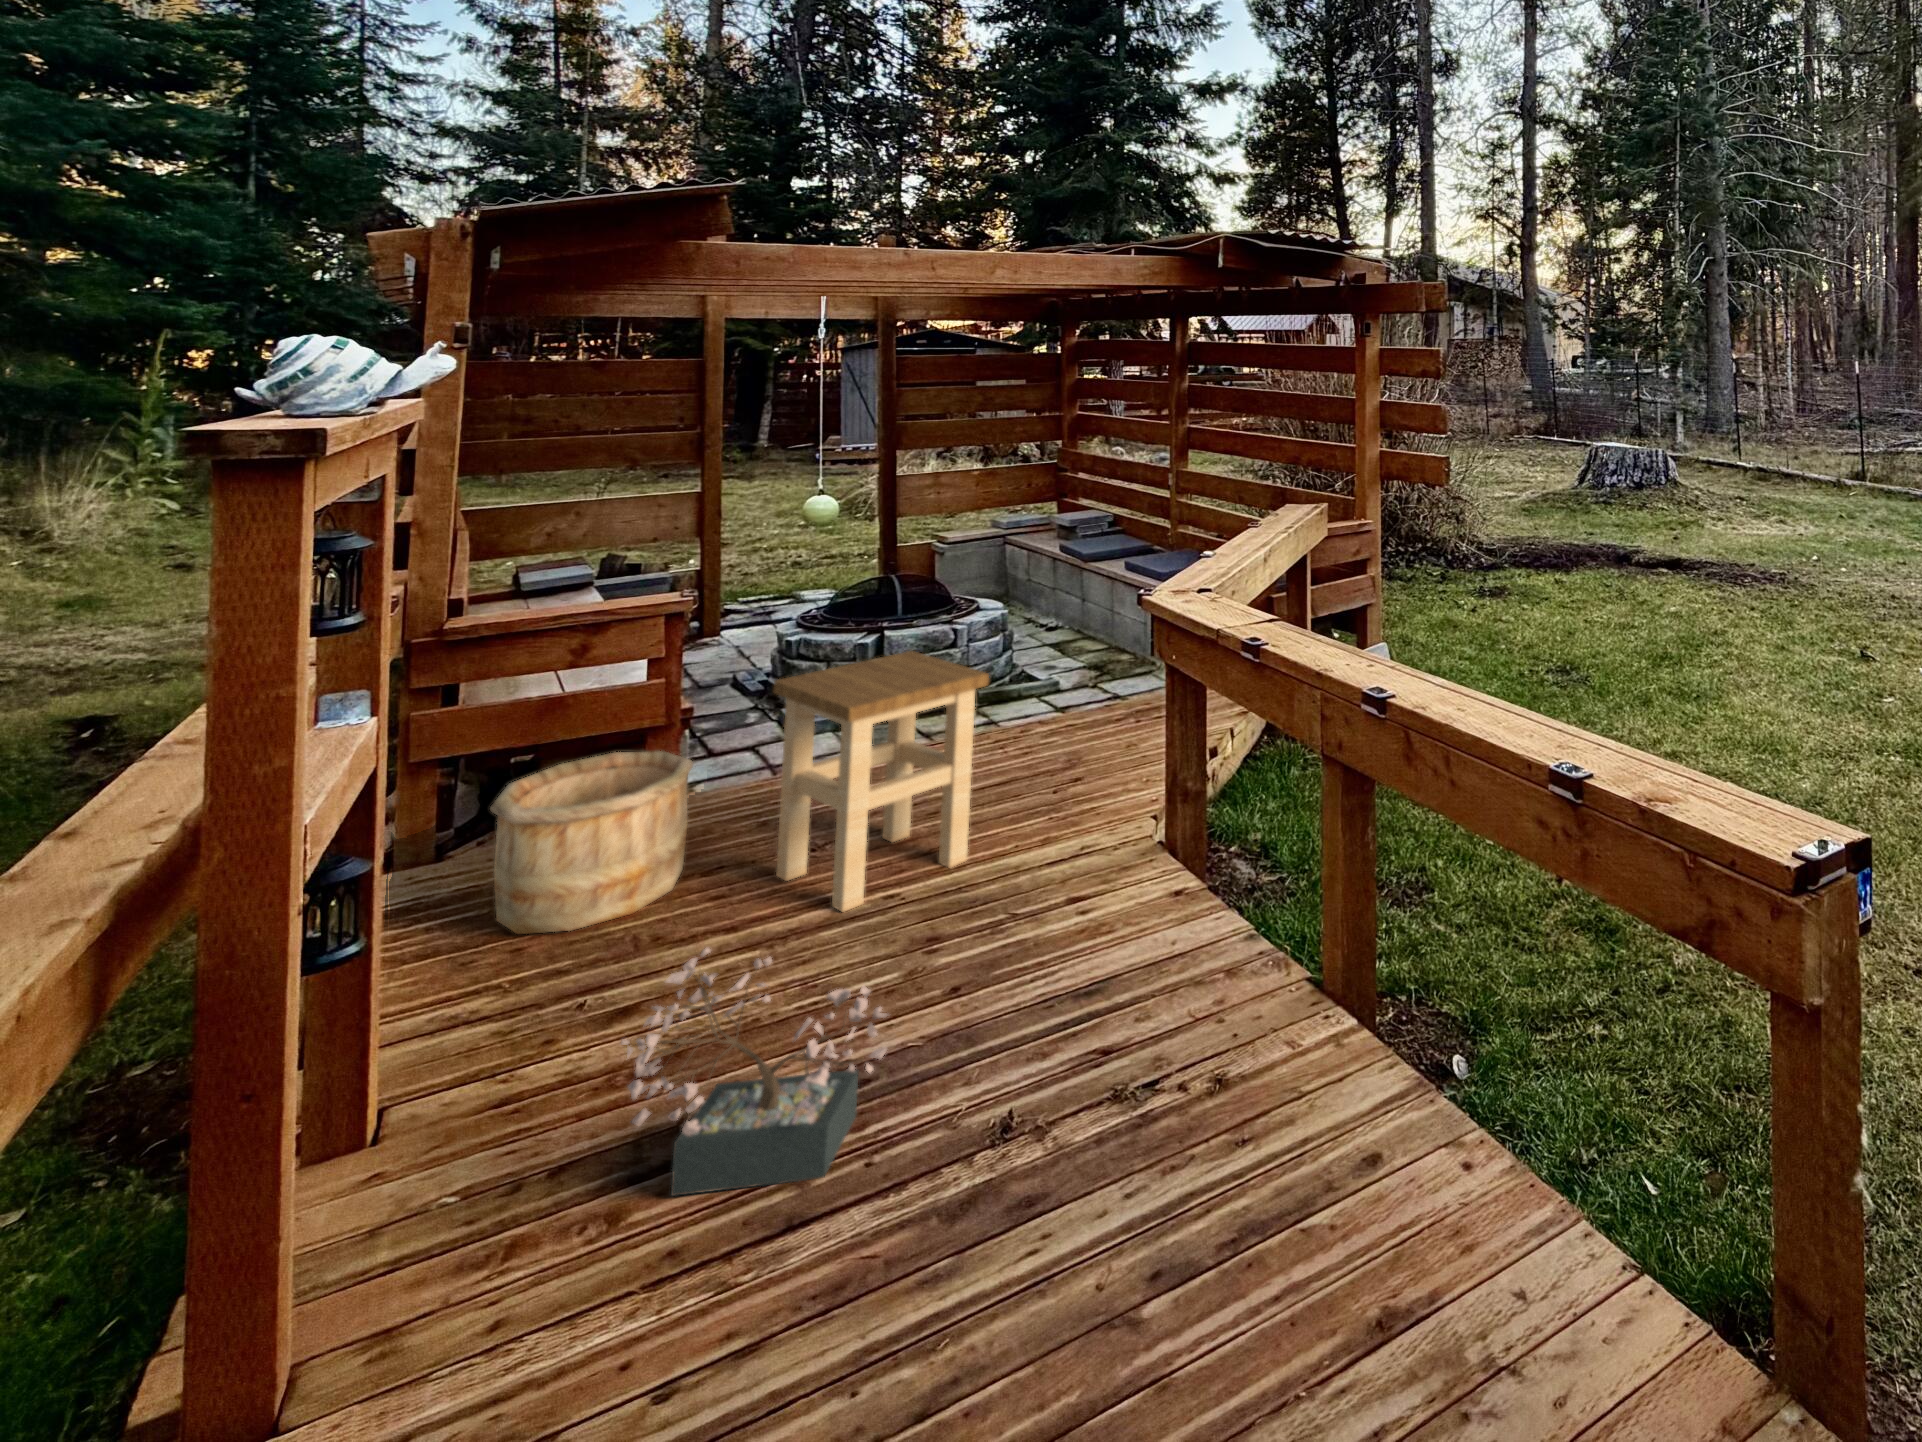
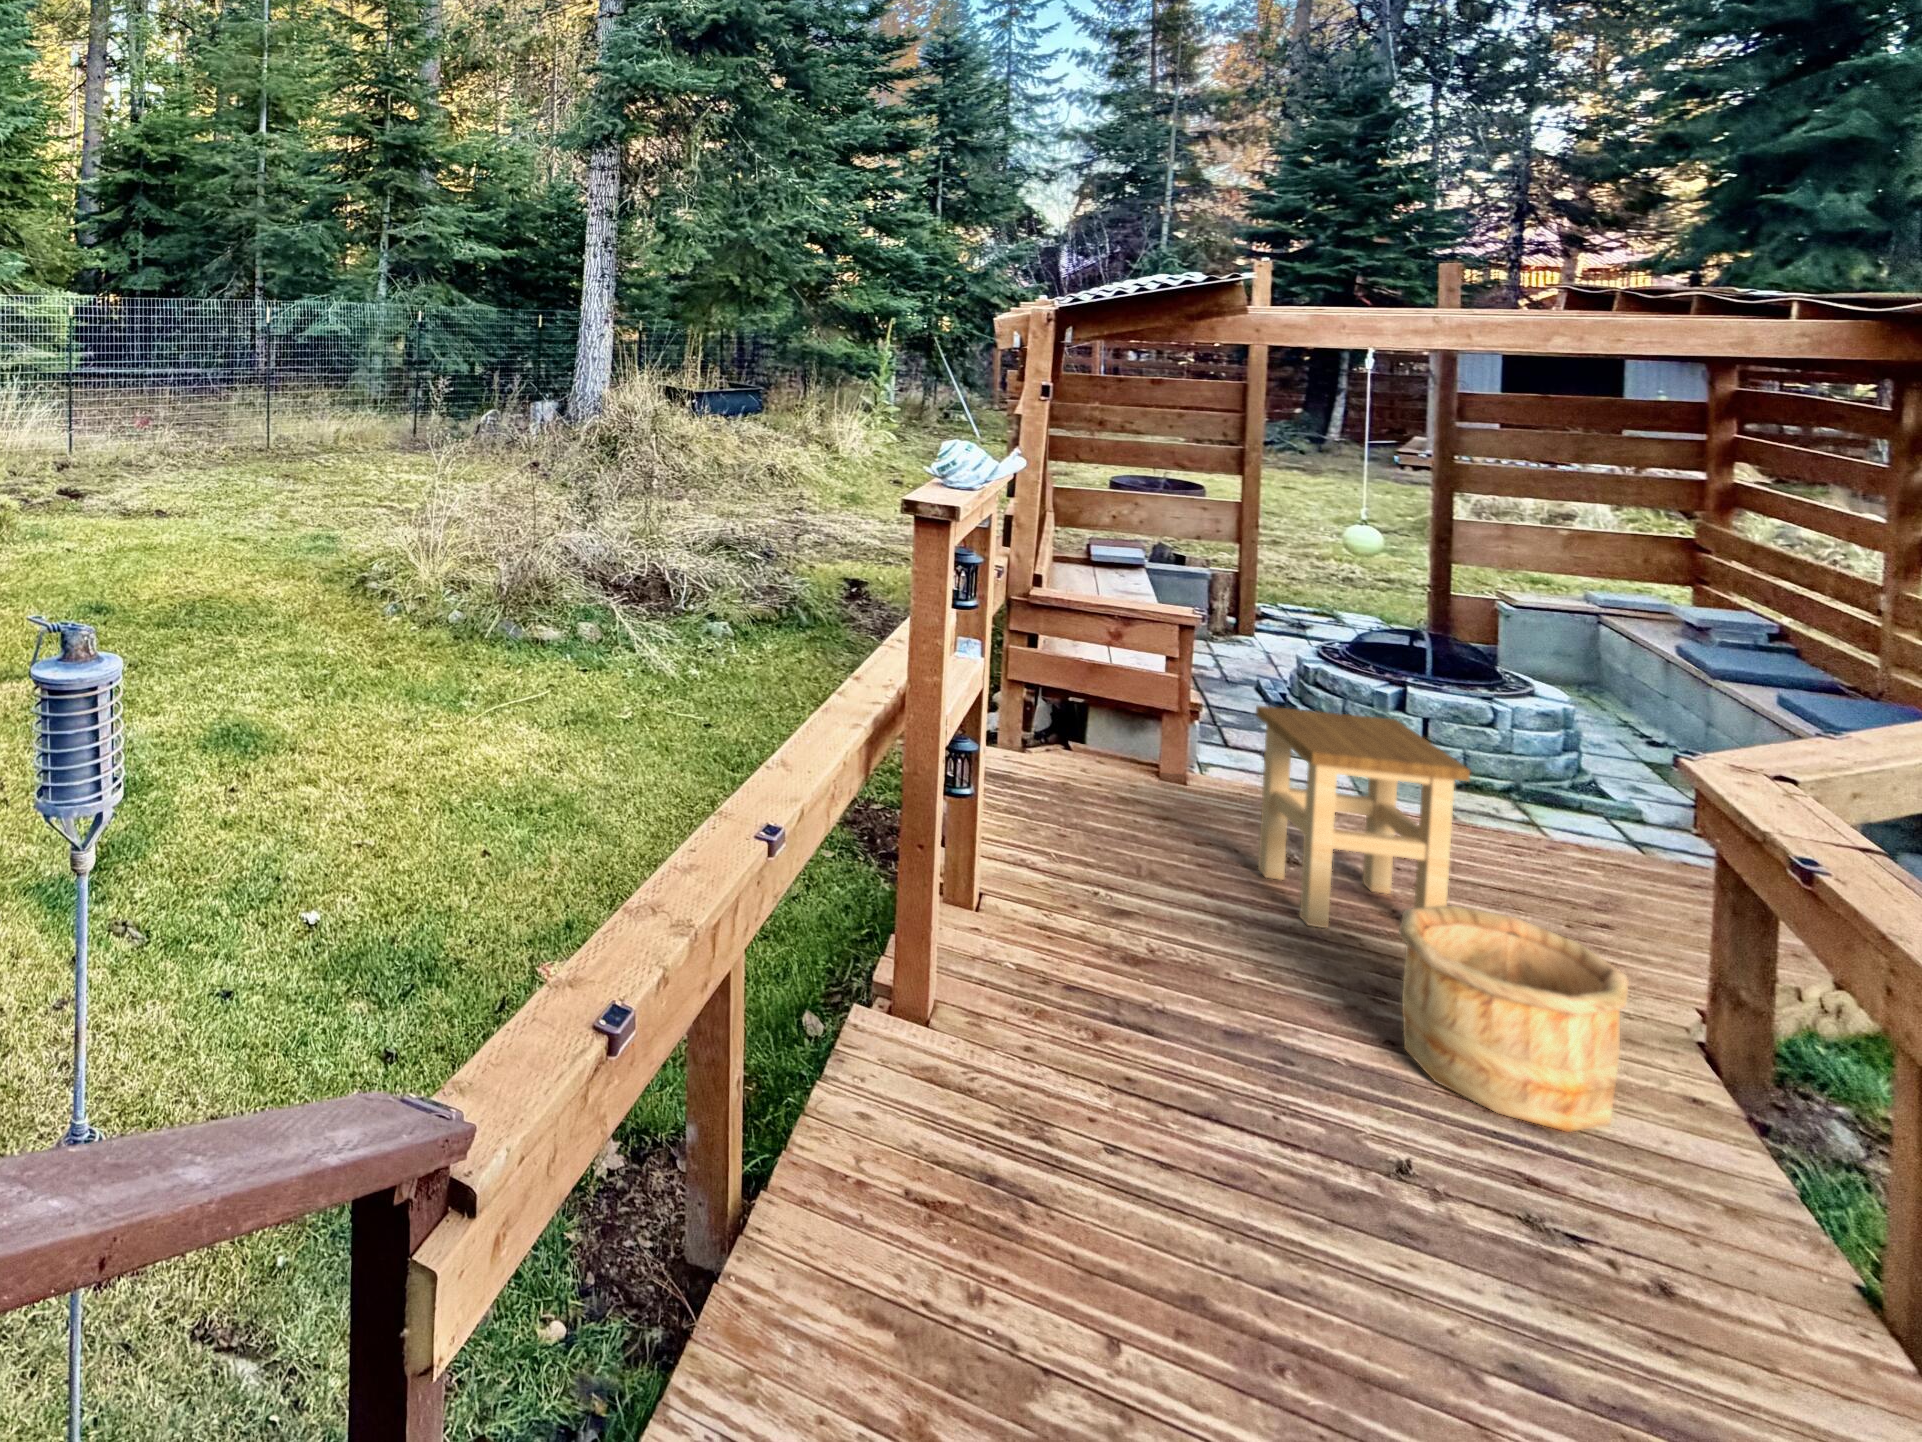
wooden bucket: present [490,751,693,934] -> present [1398,906,1629,1132]
decorative plant: present [621,948,888,1196] -> none [1108,886,1308,1098]

